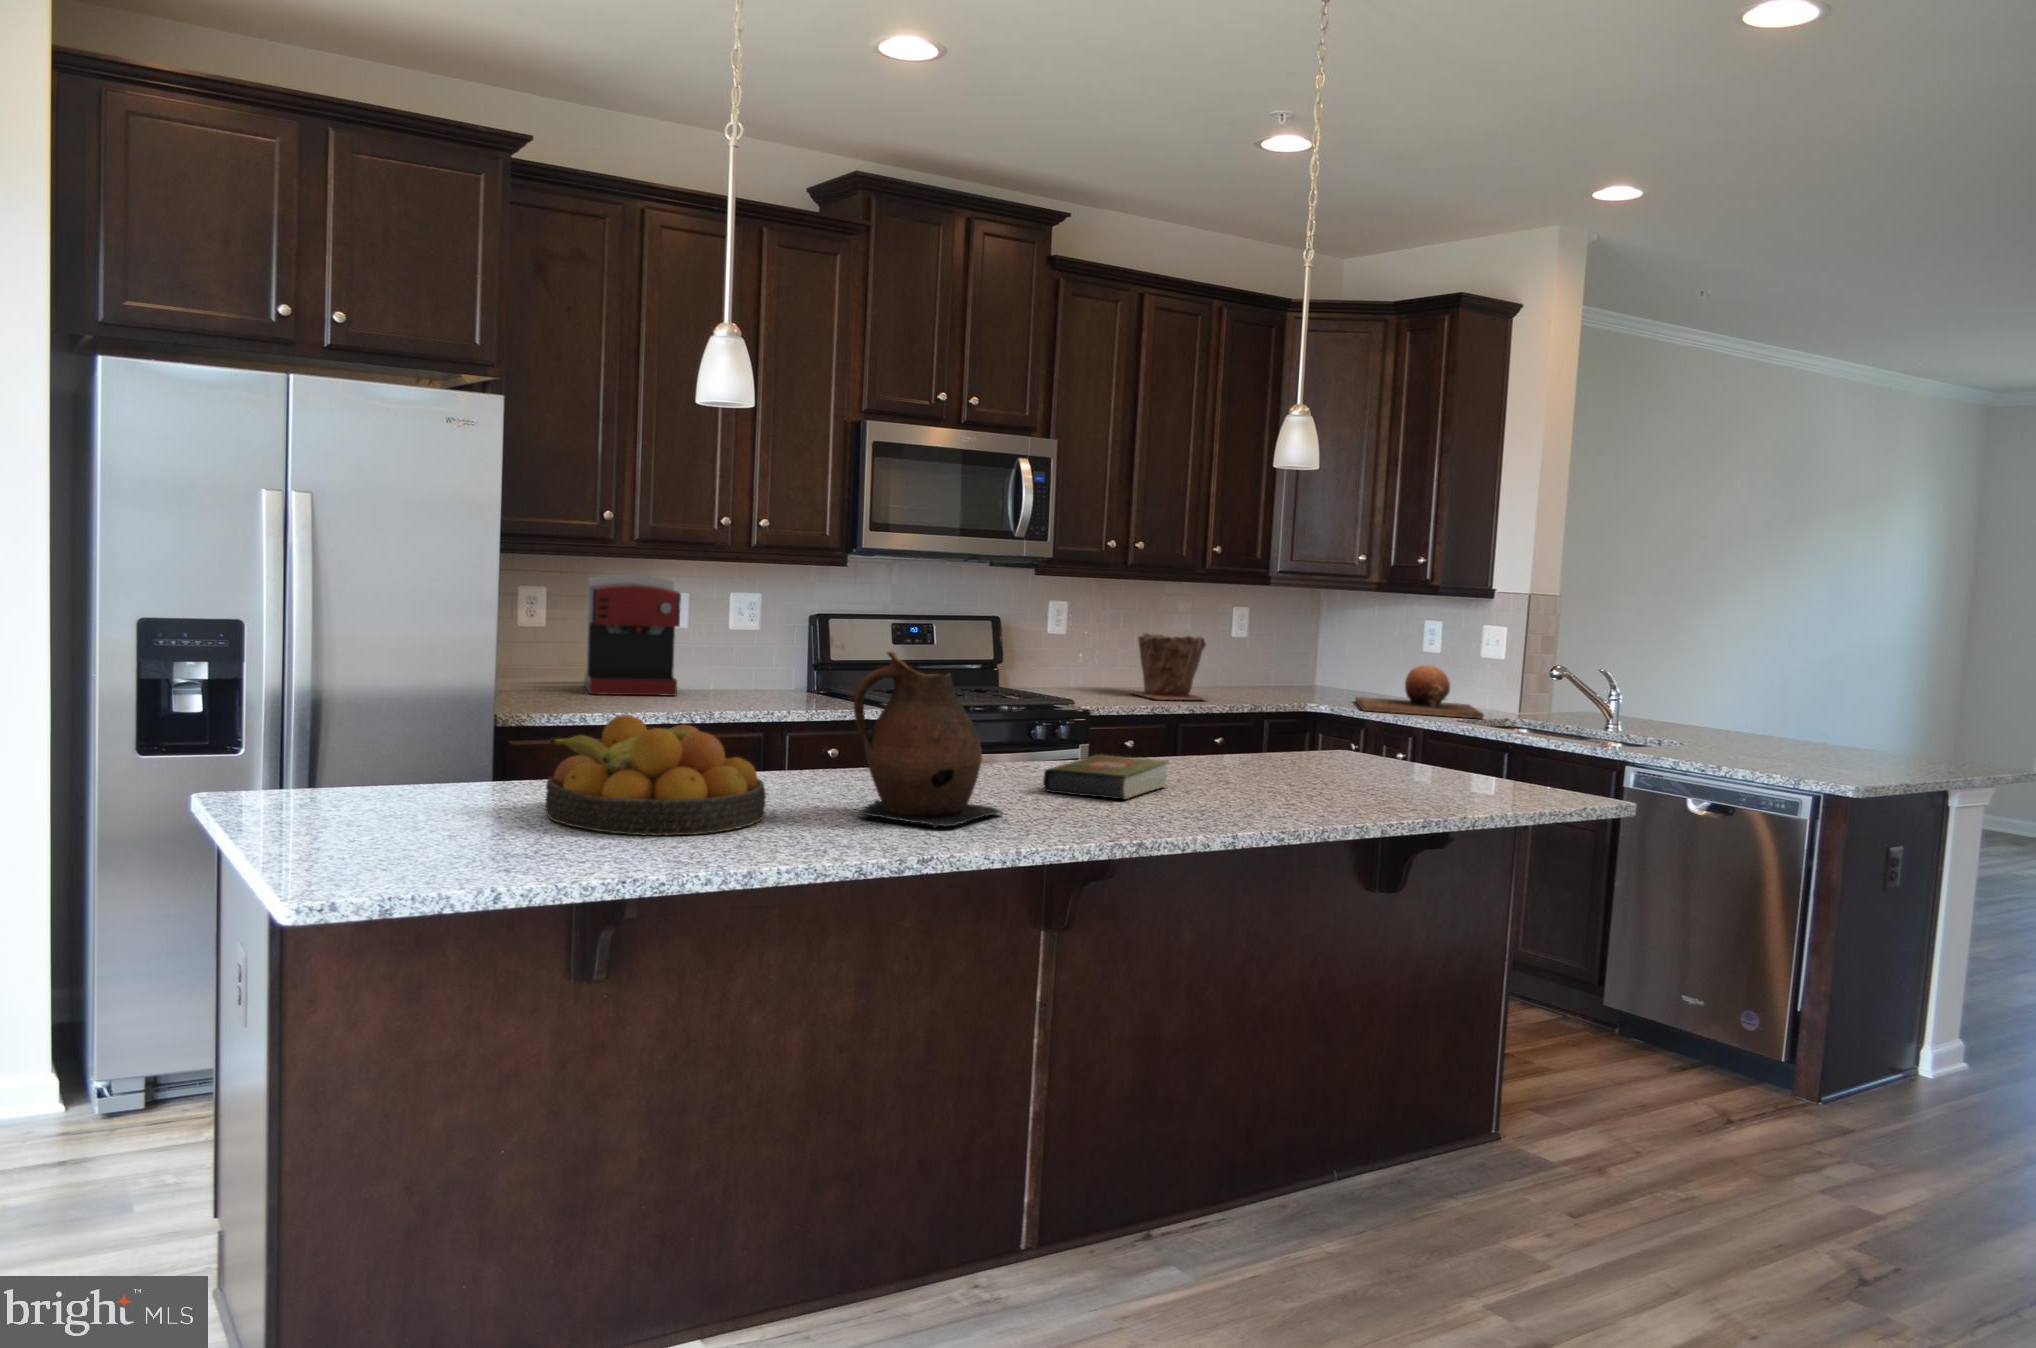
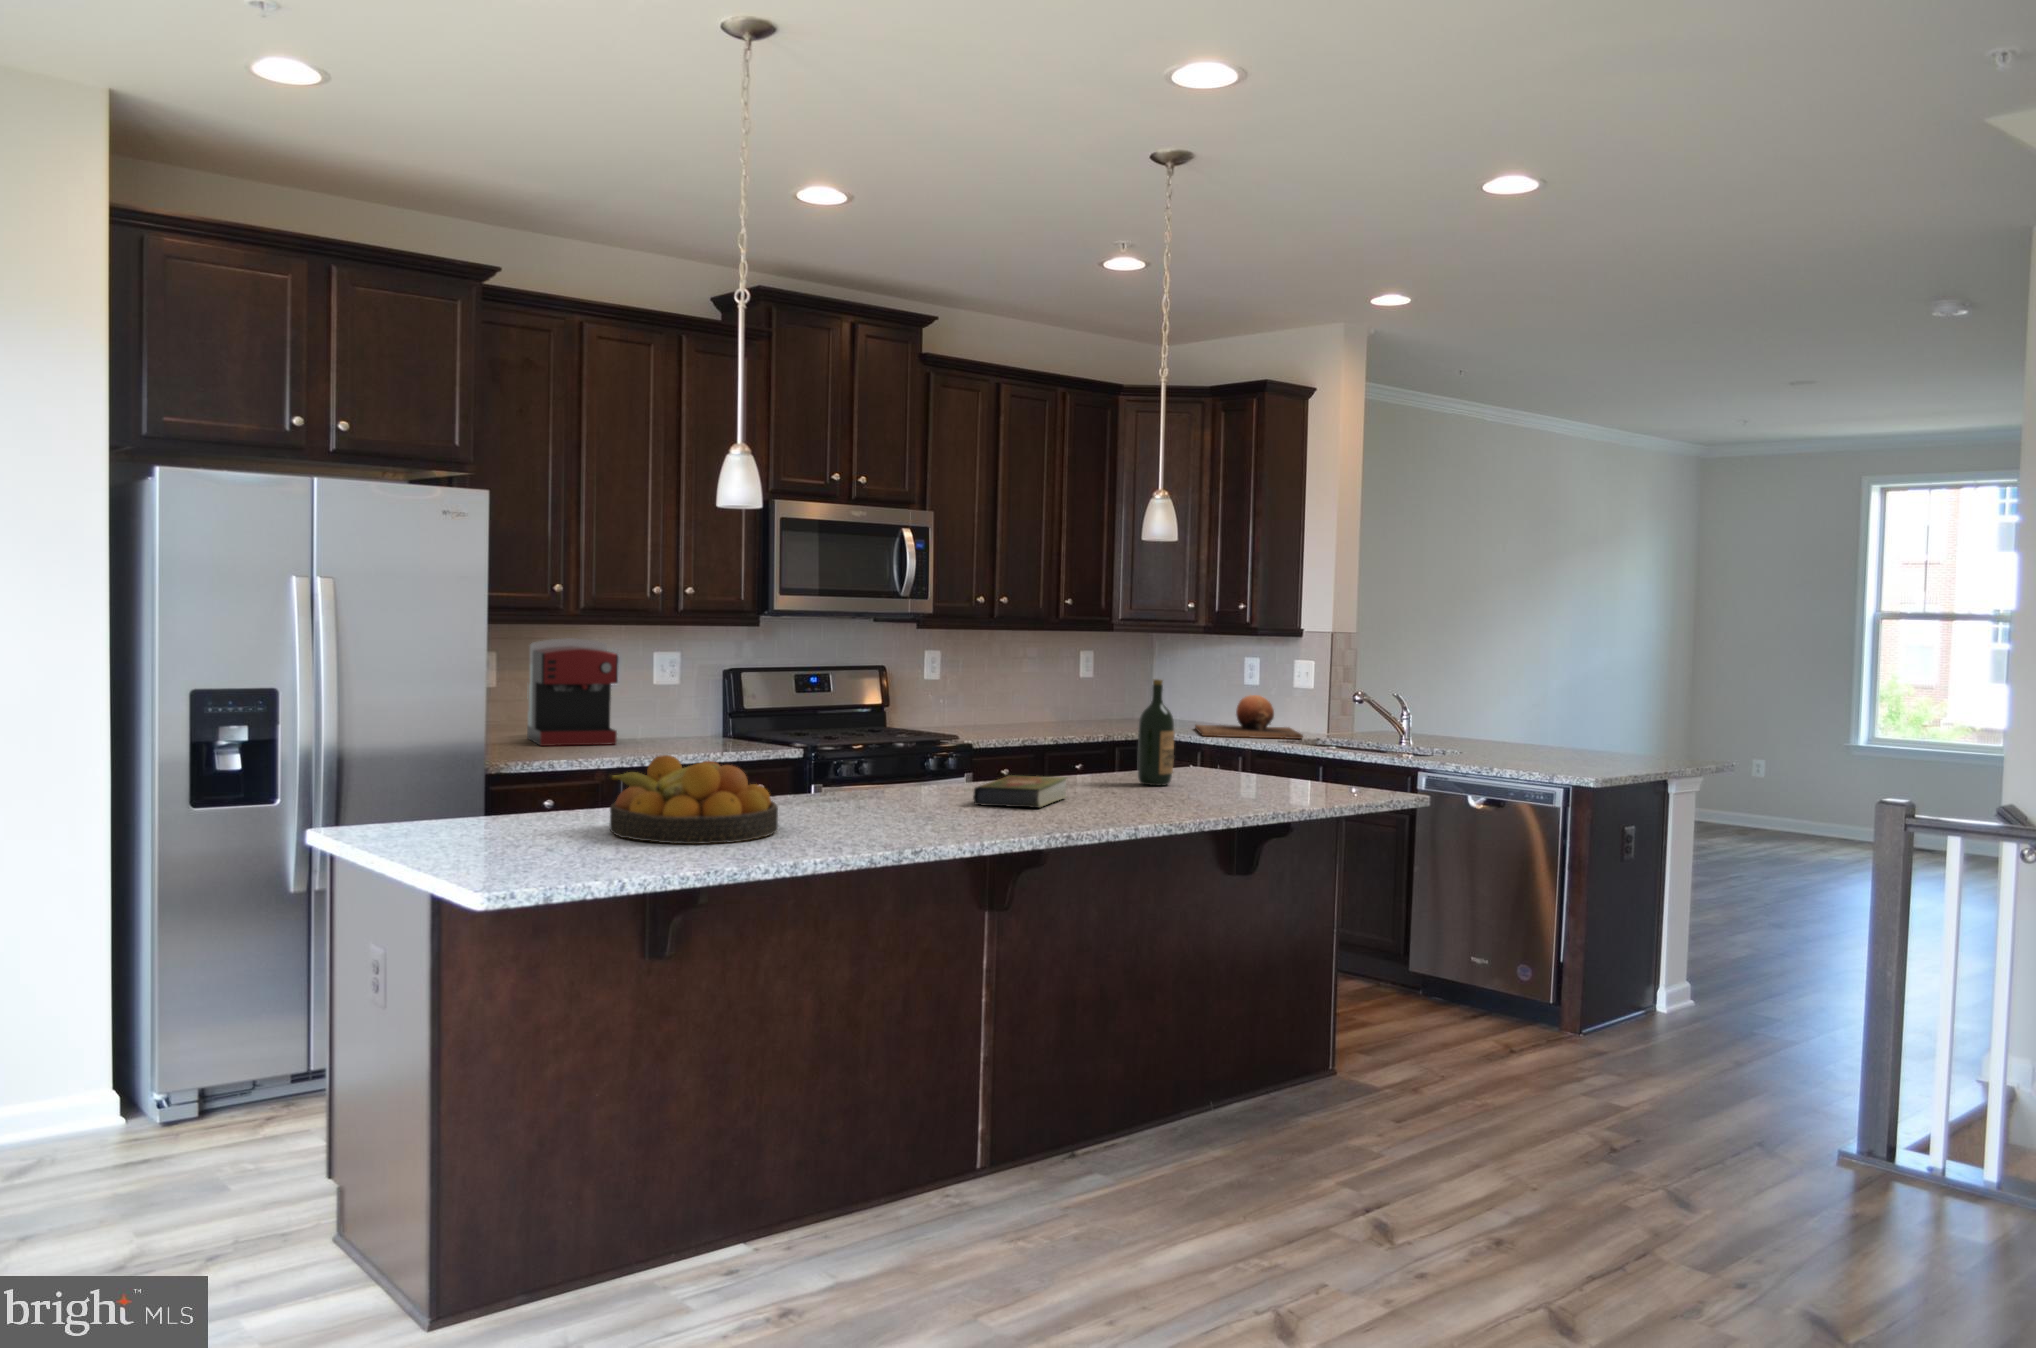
plant pot: present [1131,632,1207,700] -> none [1002,674,1073,733]
wine bottle: none [1266,641,1314,774] -> present [1138,679,1174,786]
ceramic pitcher: present [854,651,1003,828] -> none [839,698,954,832]

